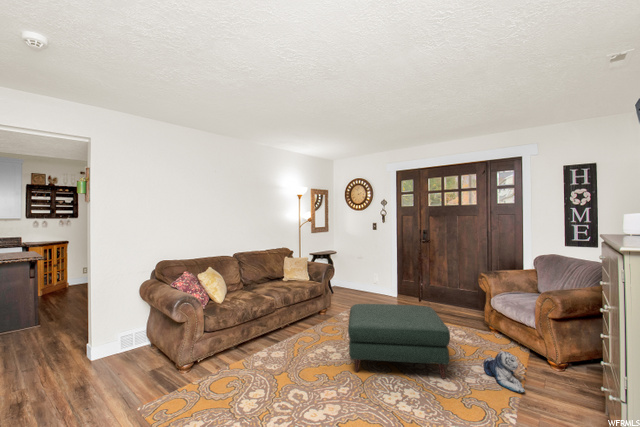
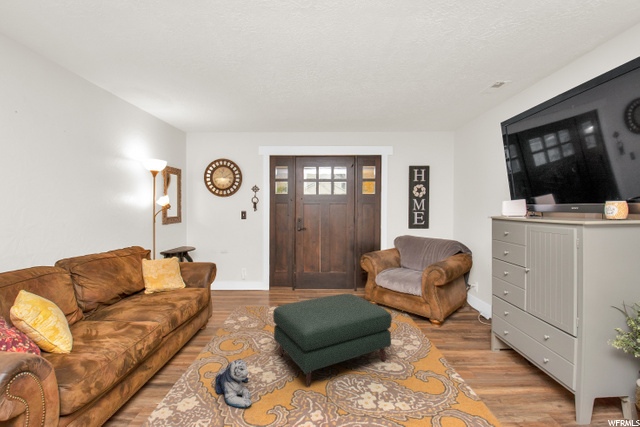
plush toy: present [483,352,525,393] -> present [215,359,252,408]

